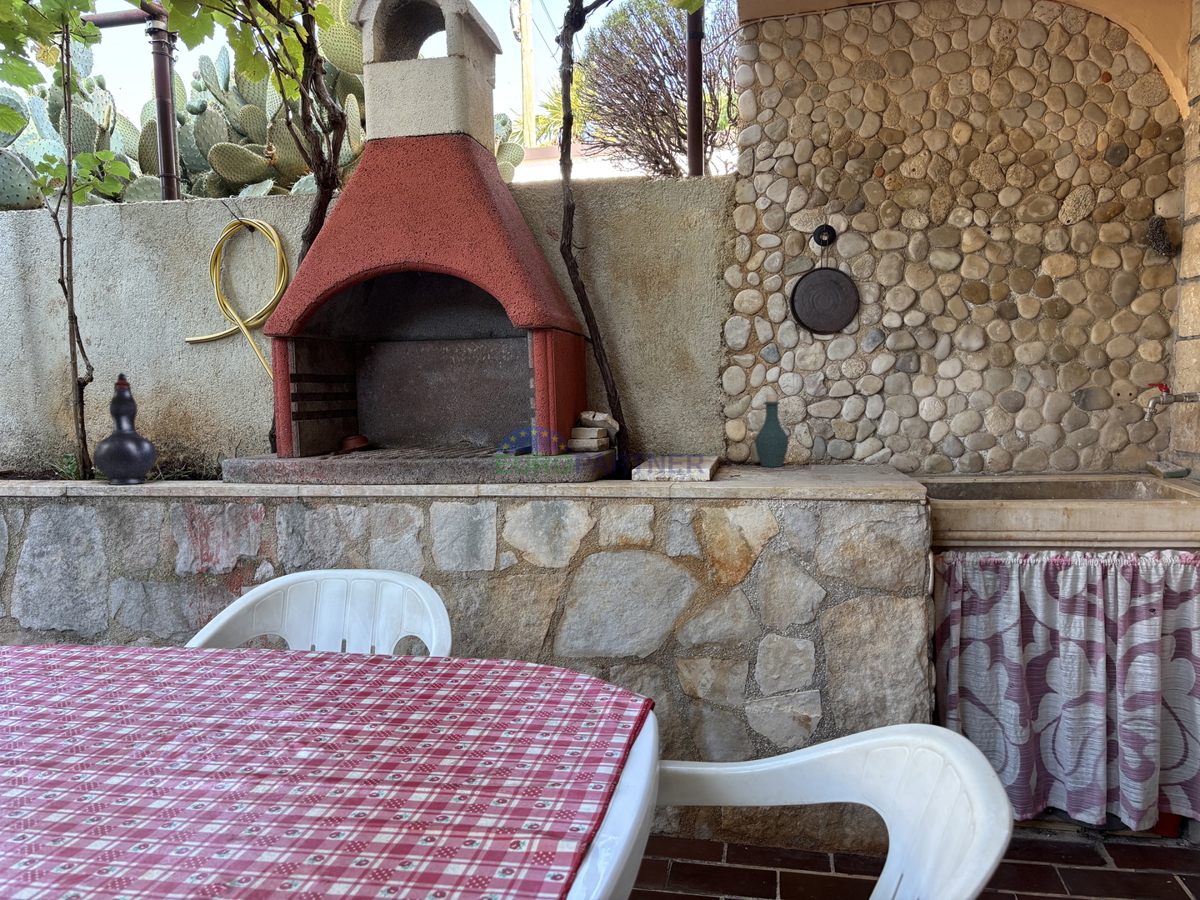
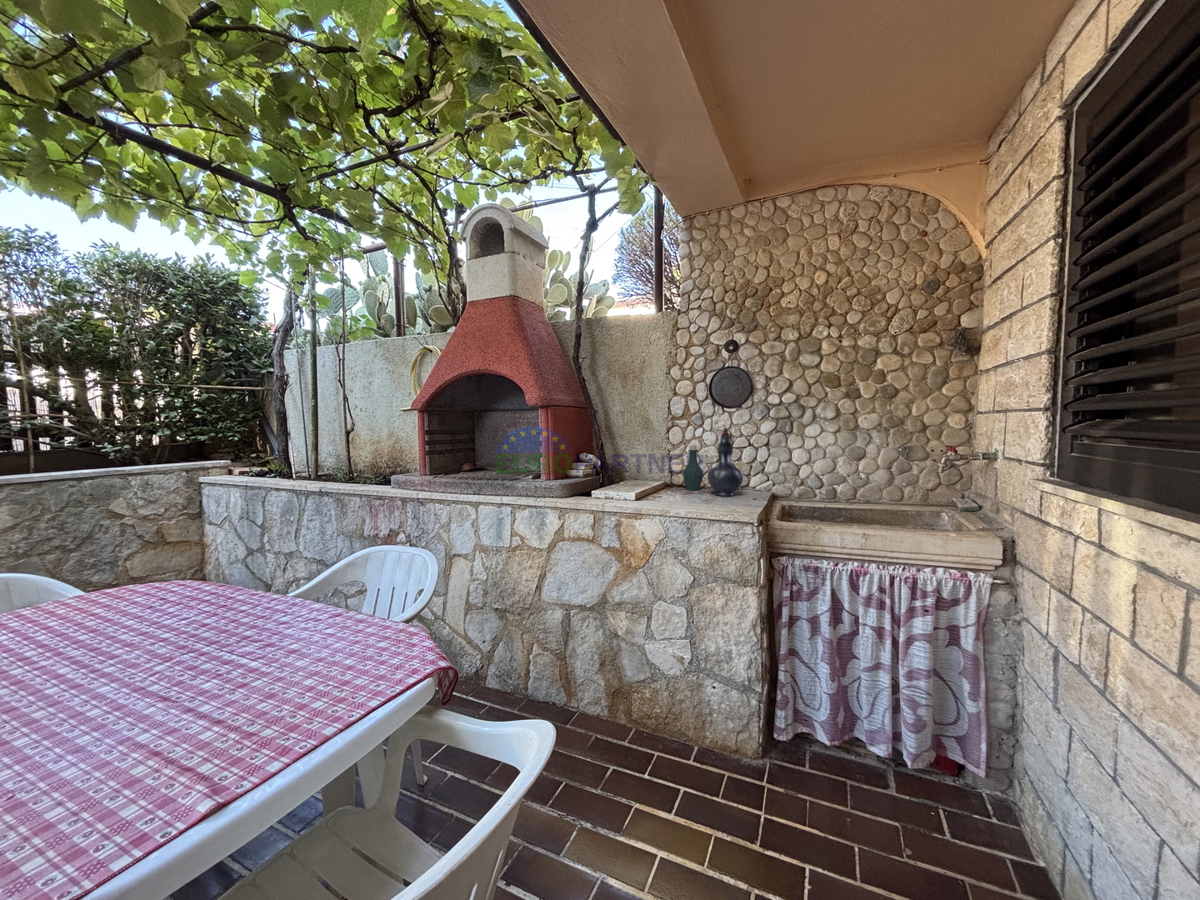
decorative vase: present [93,373,158,485] -> present [707,428,743,496]

